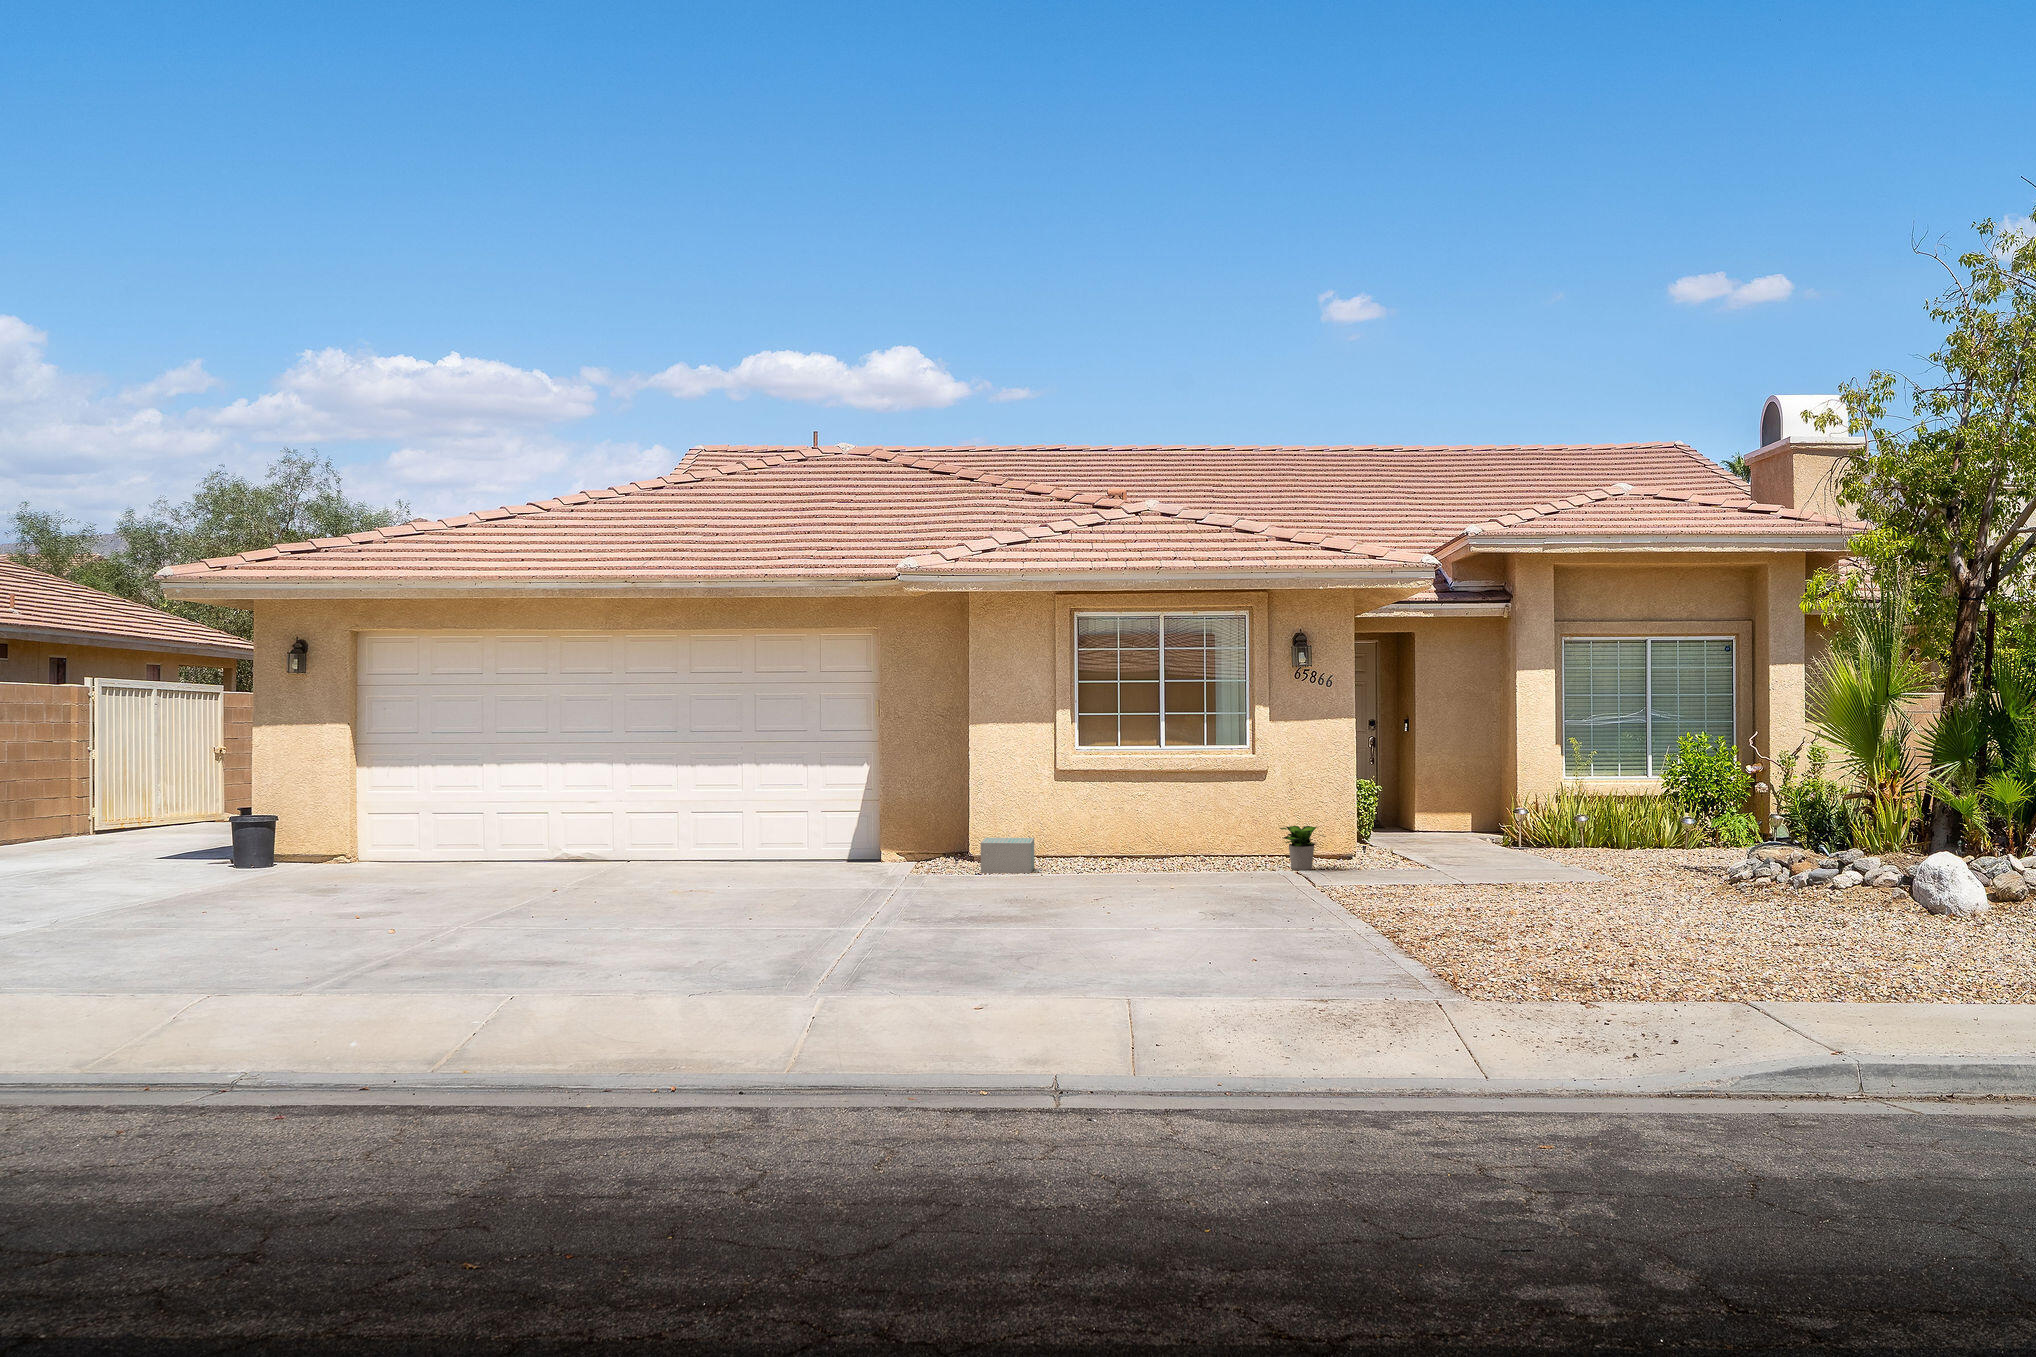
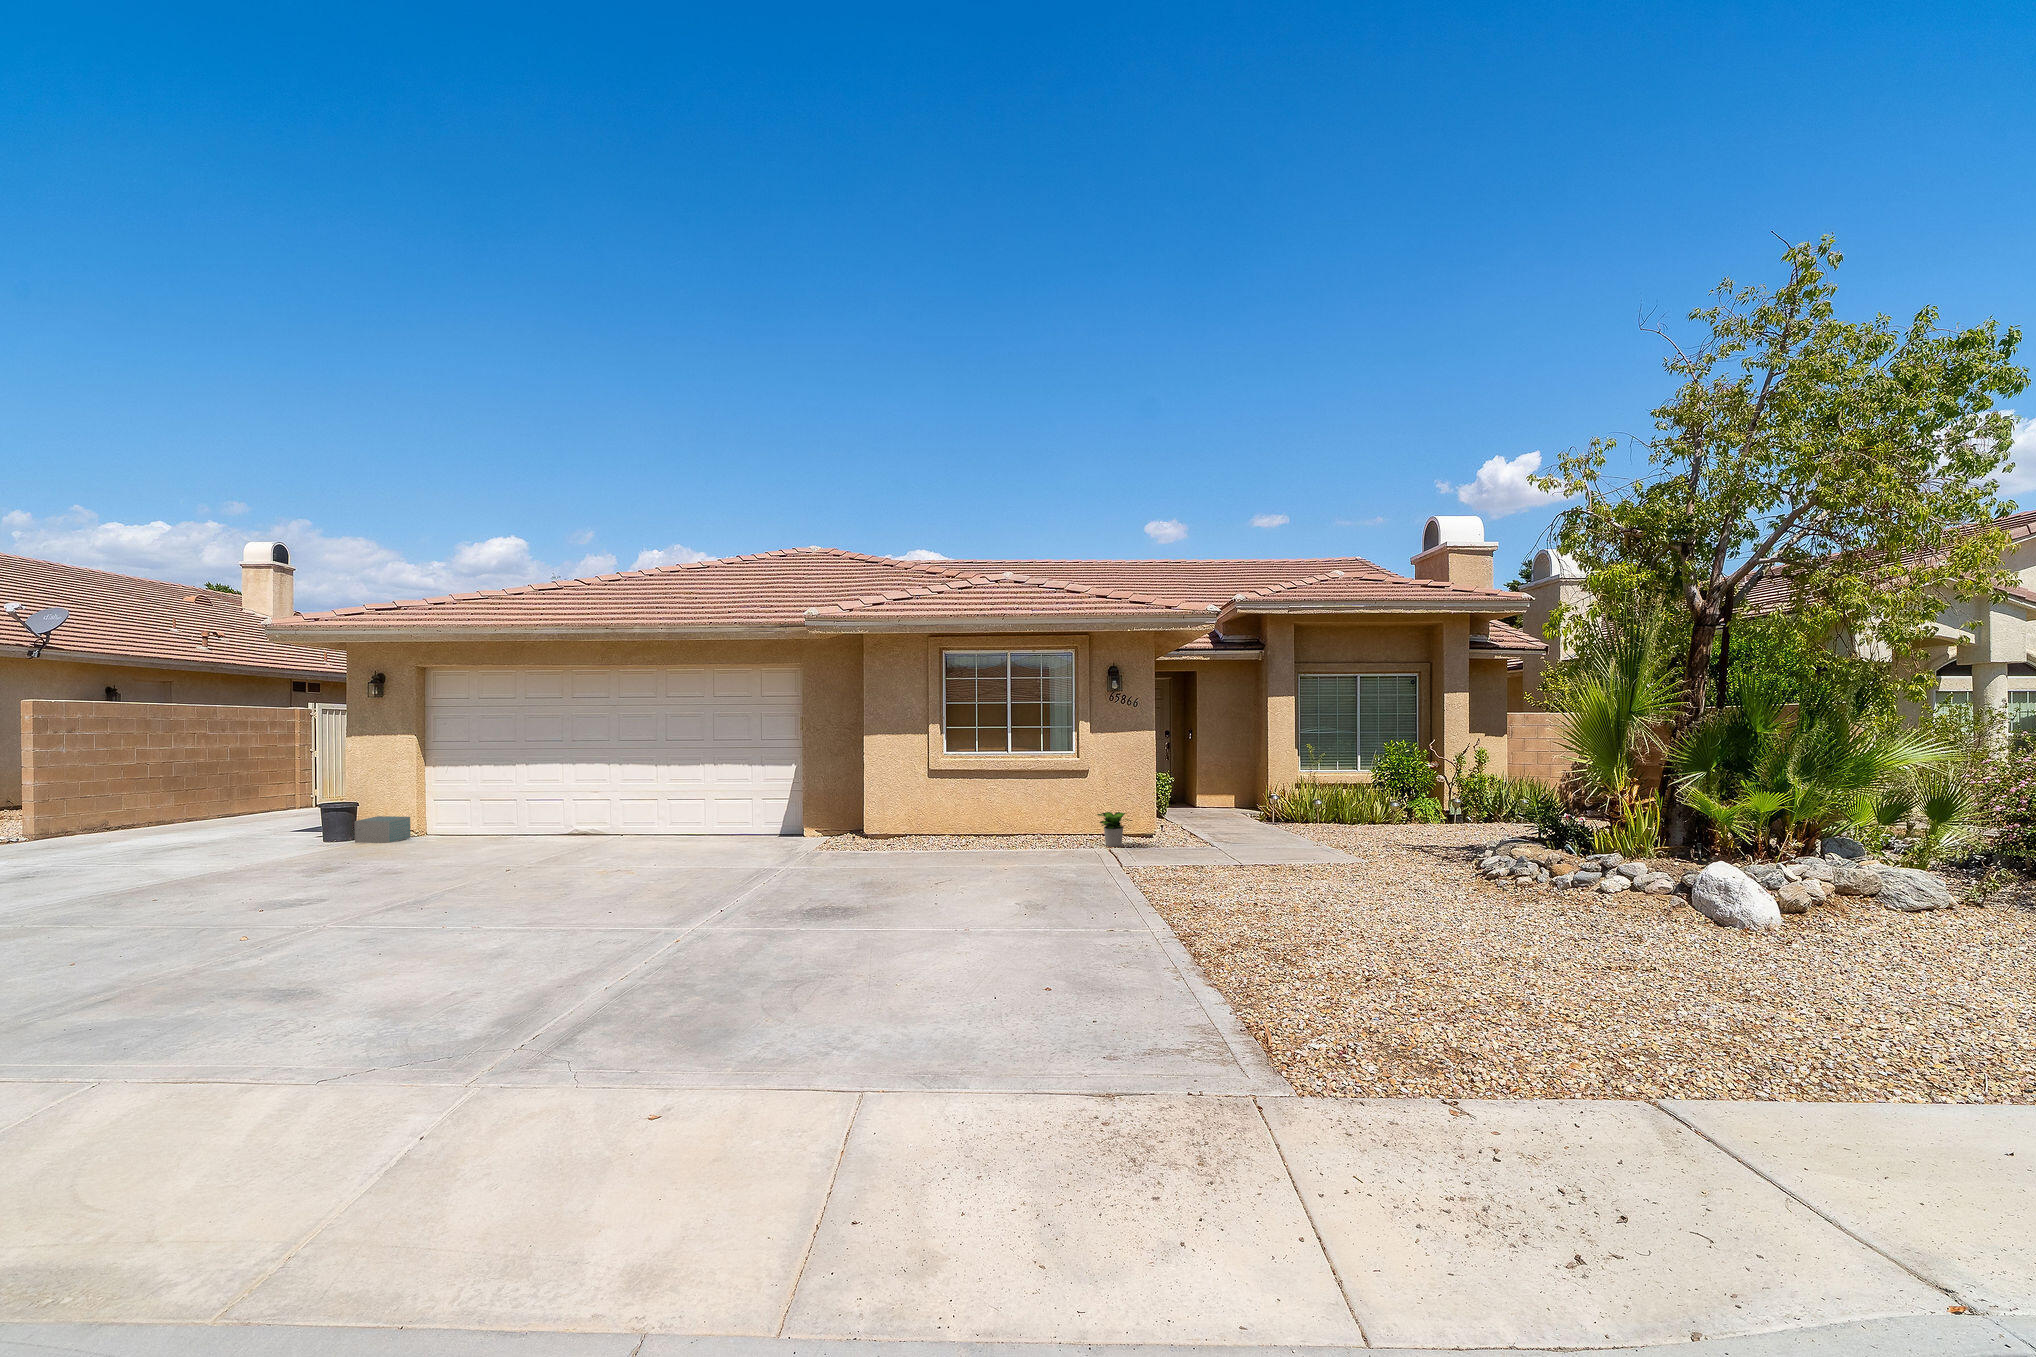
storage box: present [981,838,1034,873] -> present [355,816,411,843]

